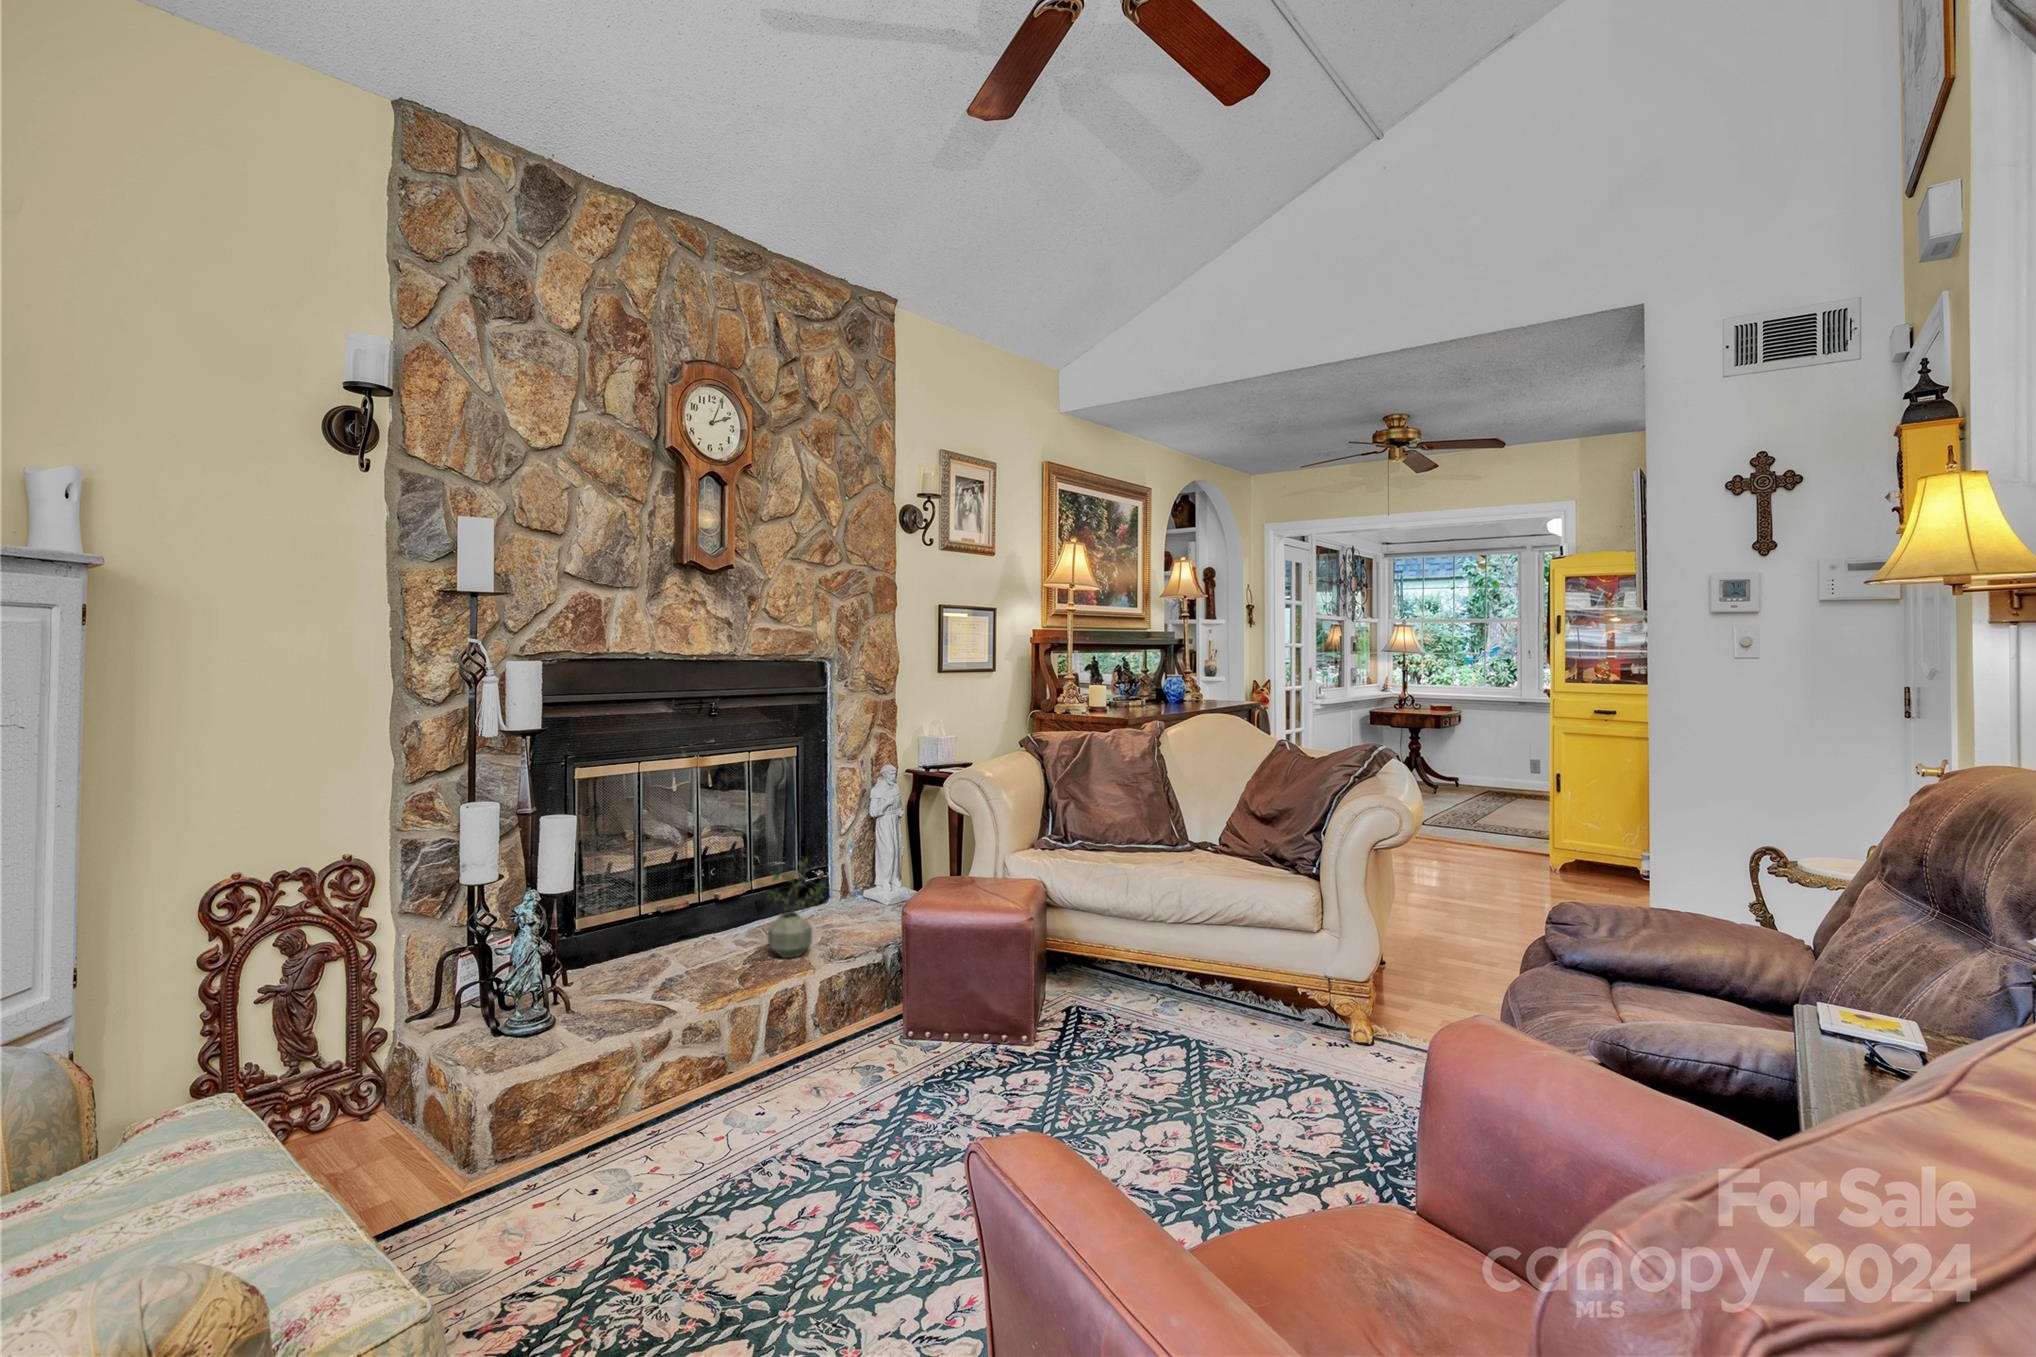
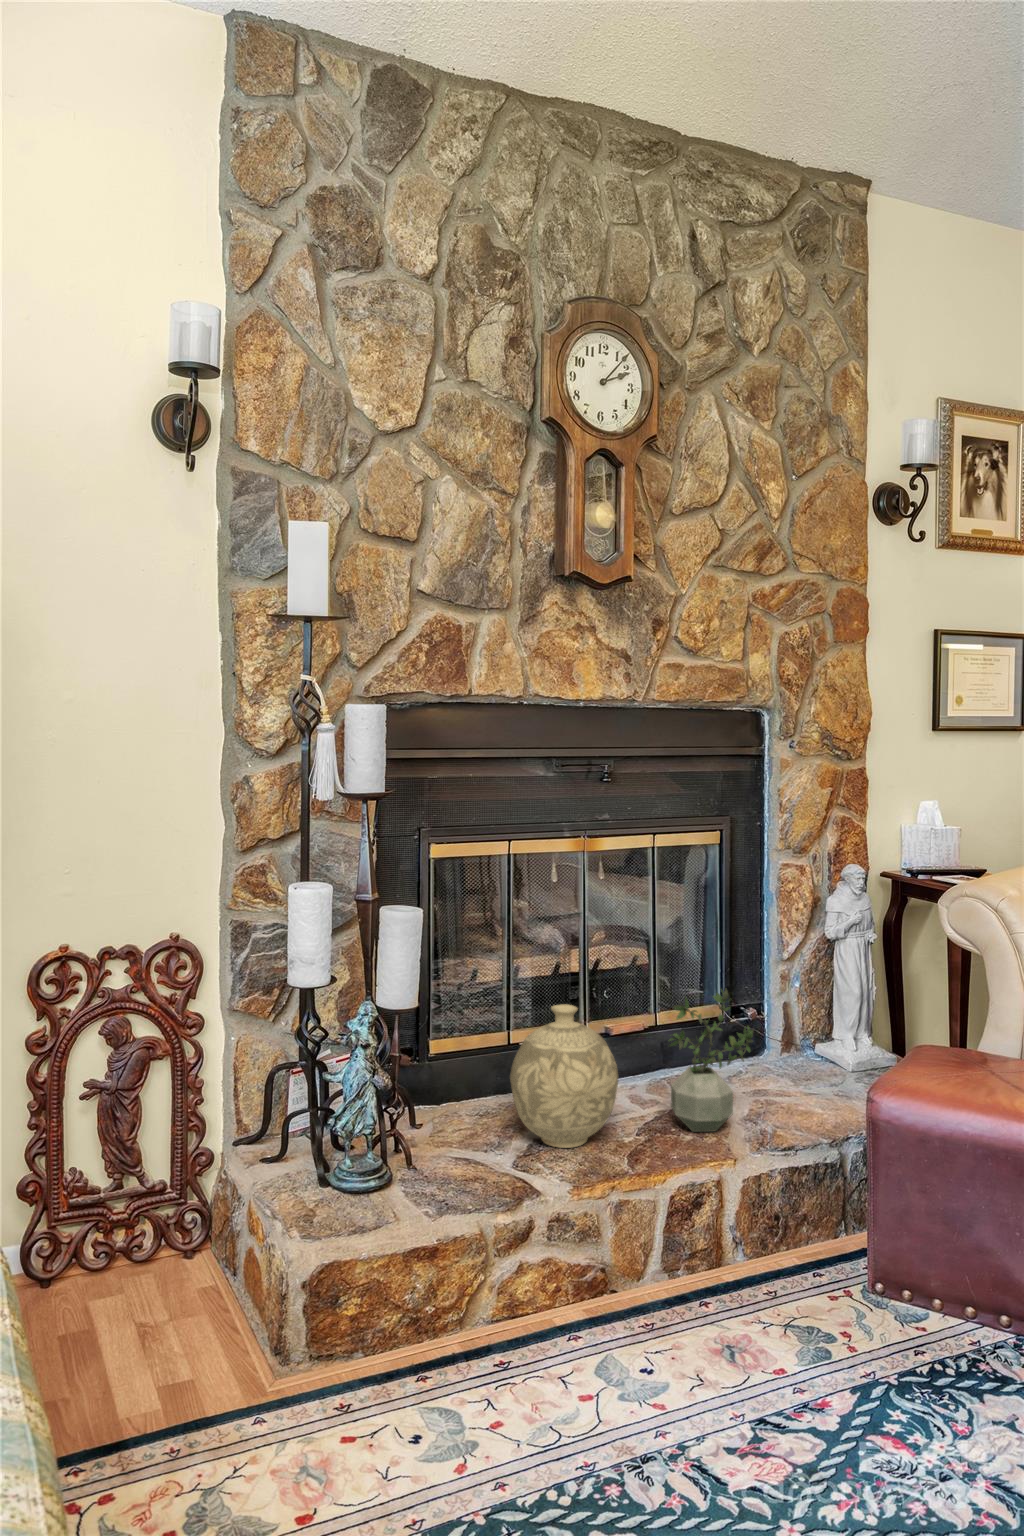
decorative vase: none [648,879,731,983] -> present [510,1004,618,1148]

